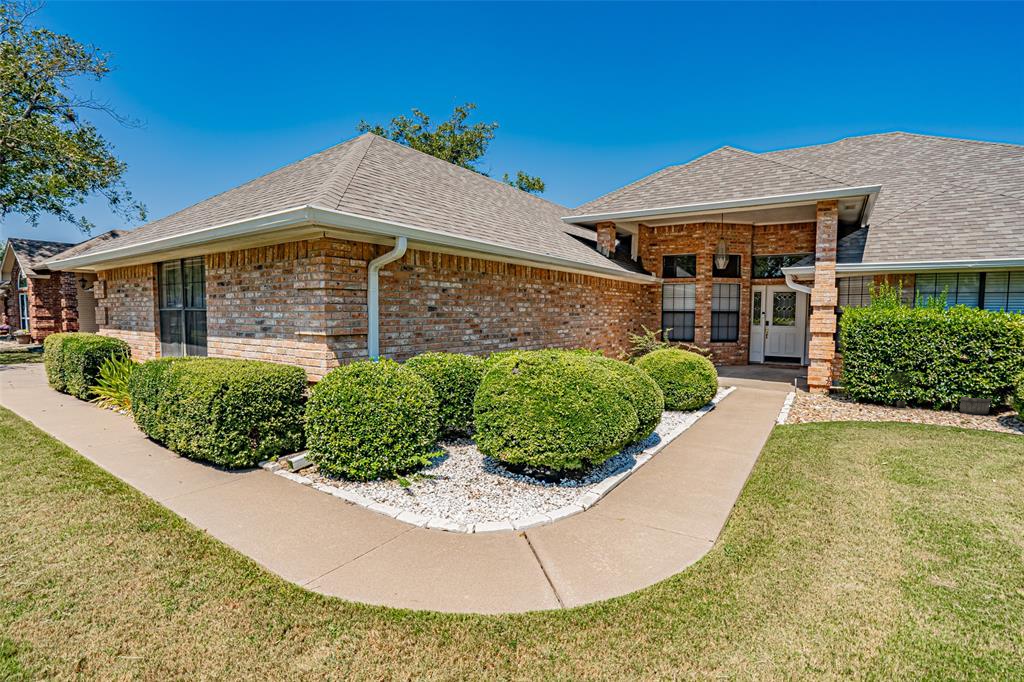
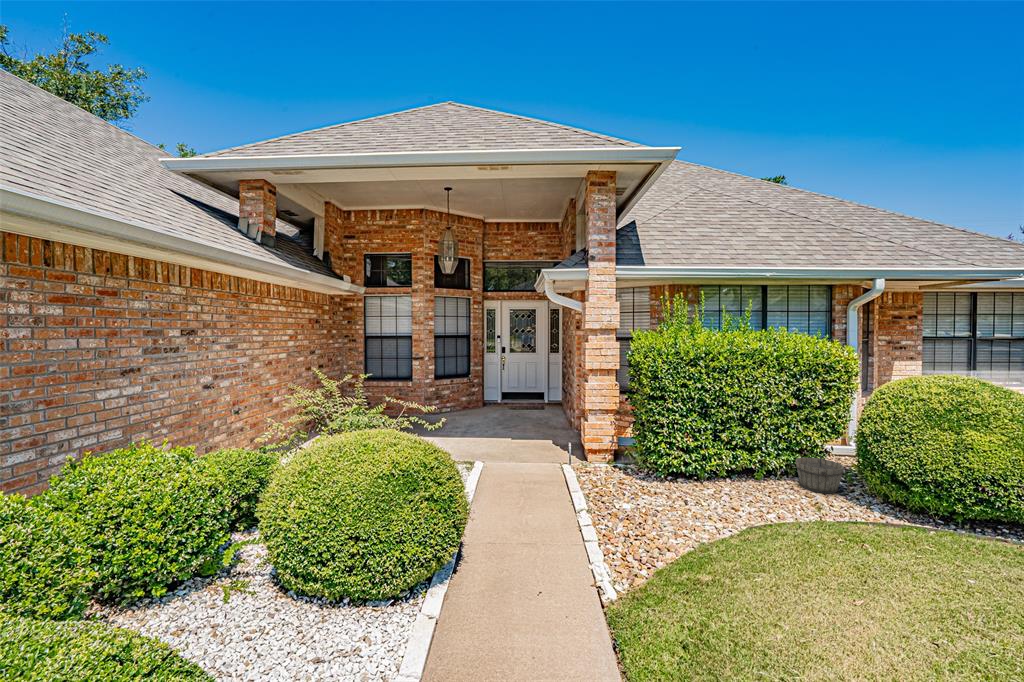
potted plant: present [884,372,915,408] -> none [712,432,751,493]

